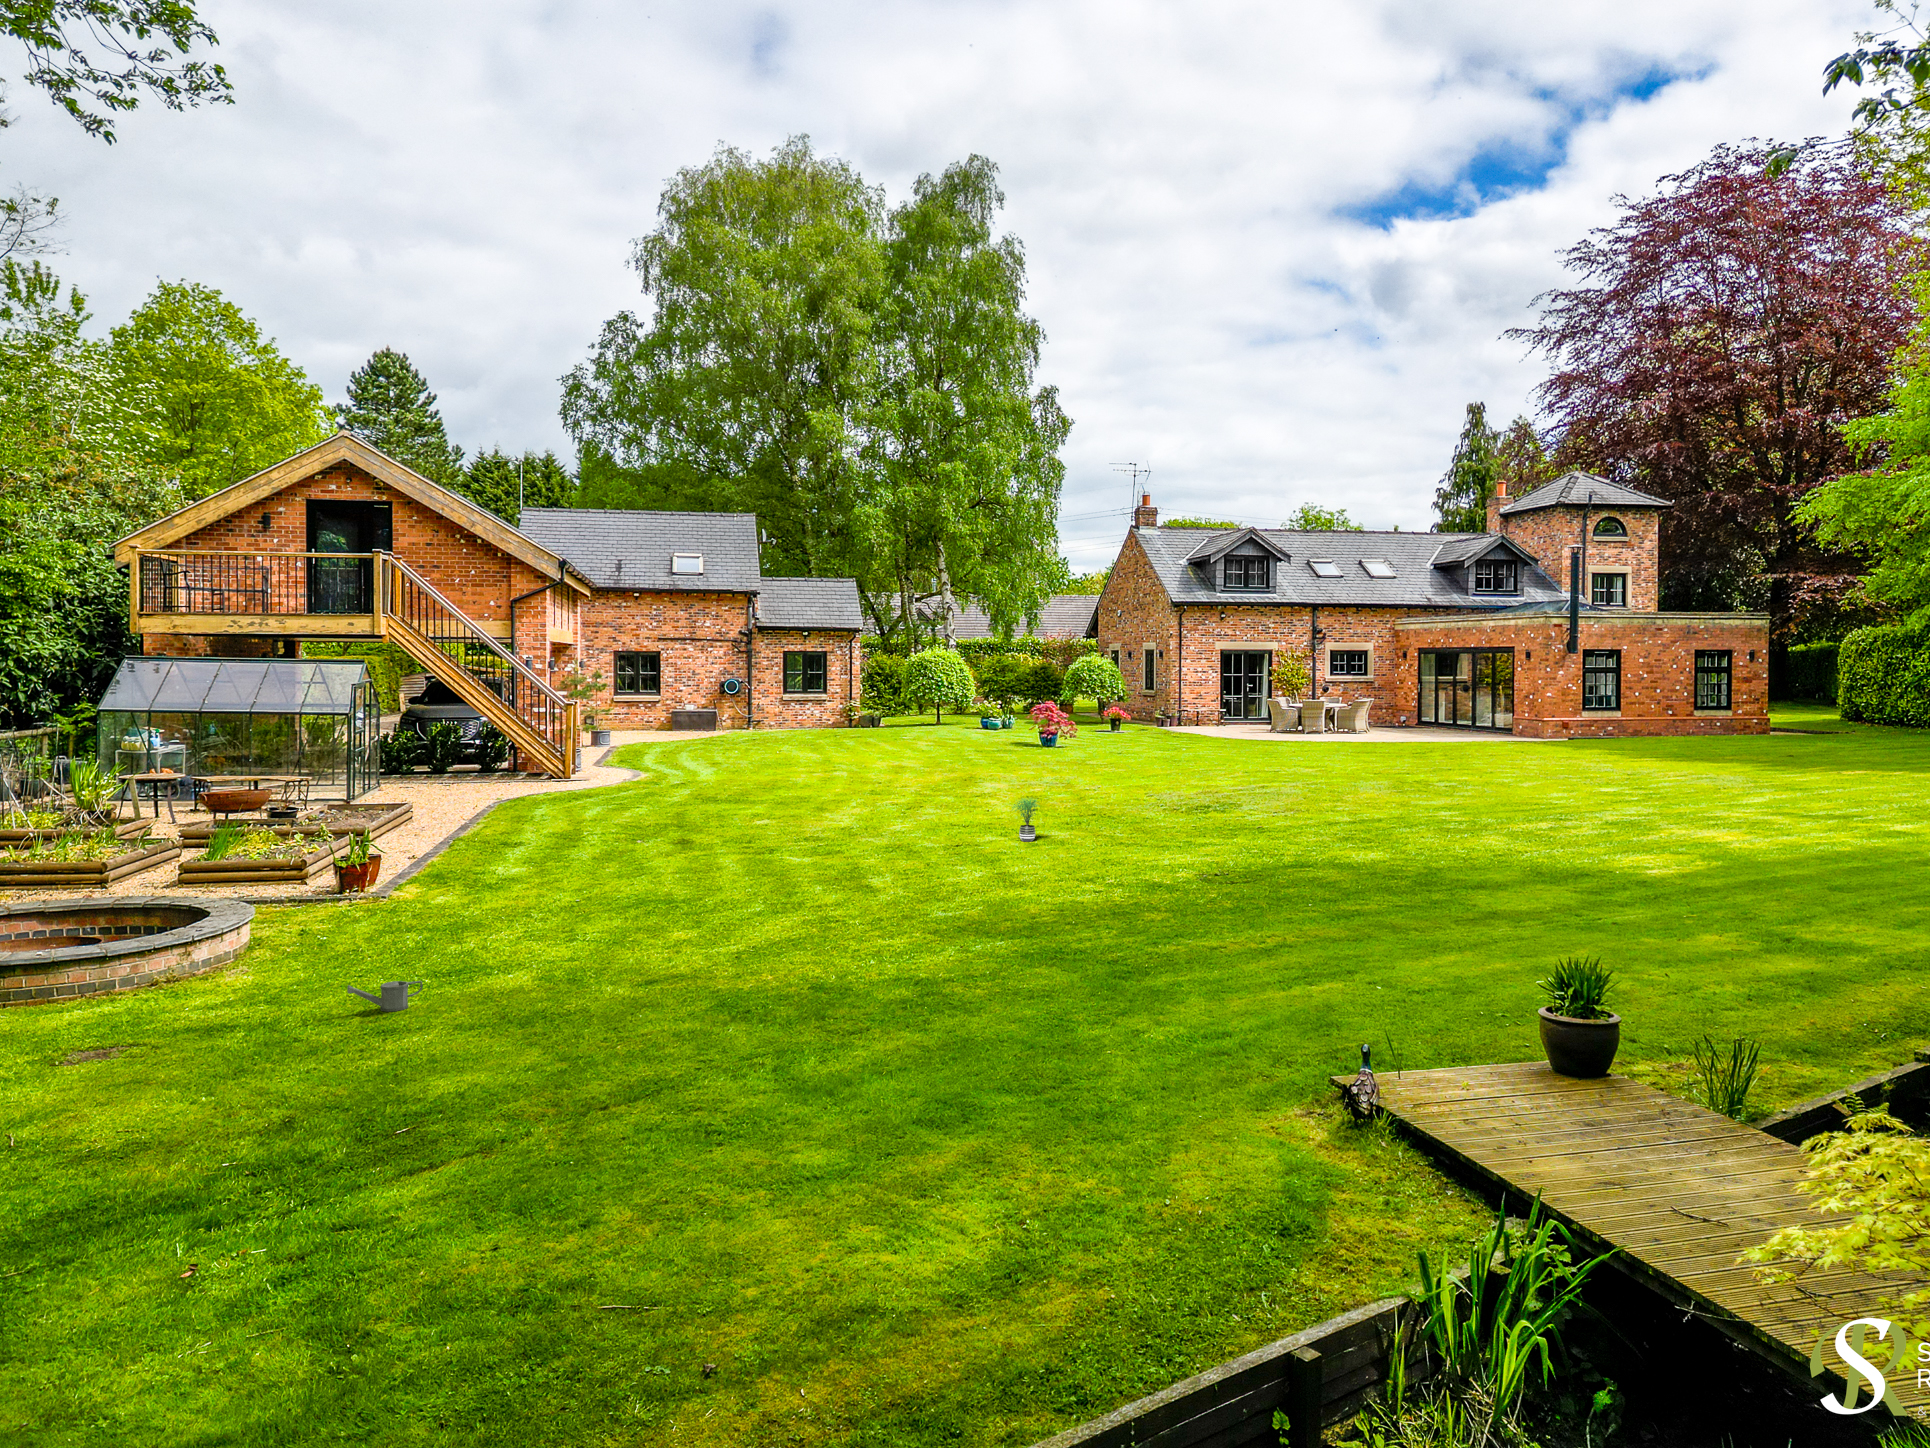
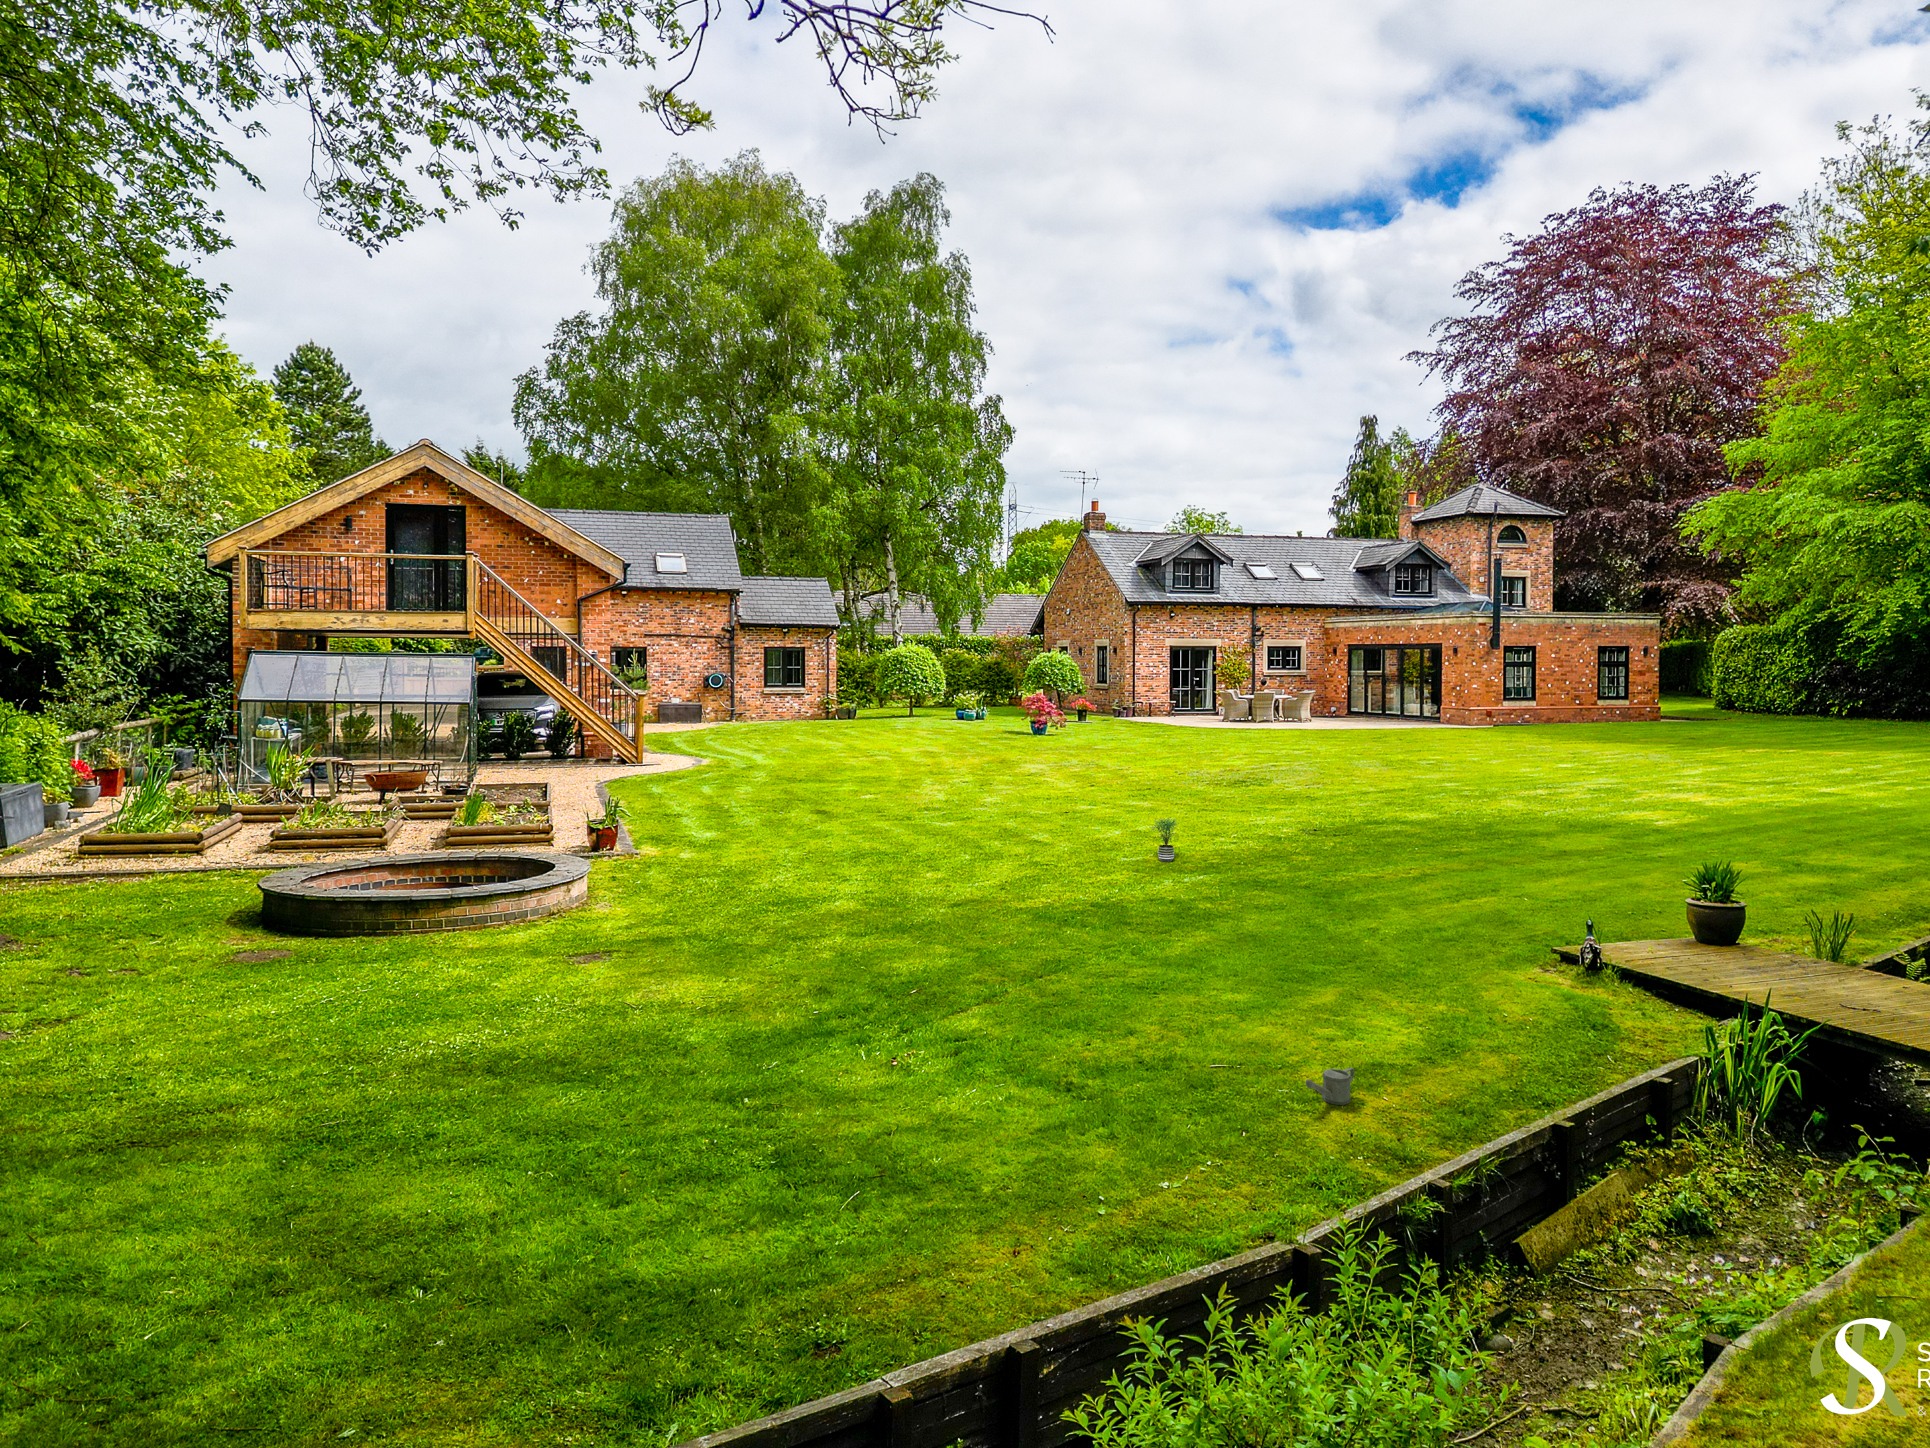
watering can: present [348,981,422,1012] -> present [1306,1068,1354,1105]

